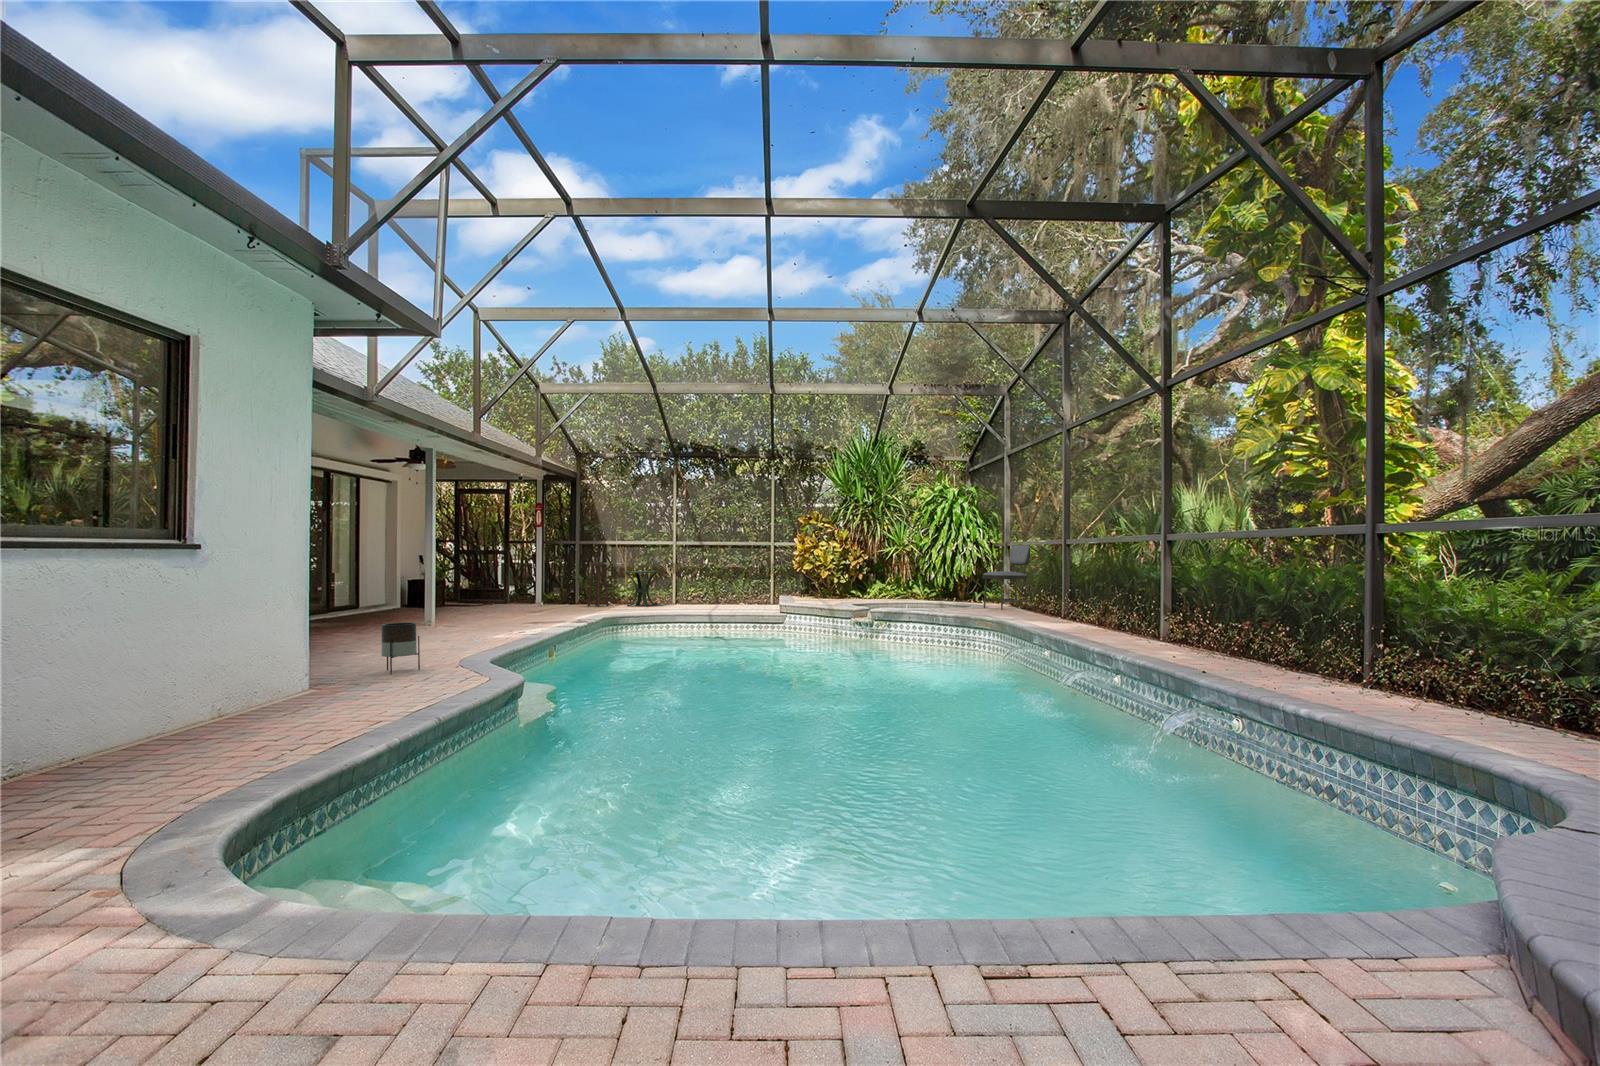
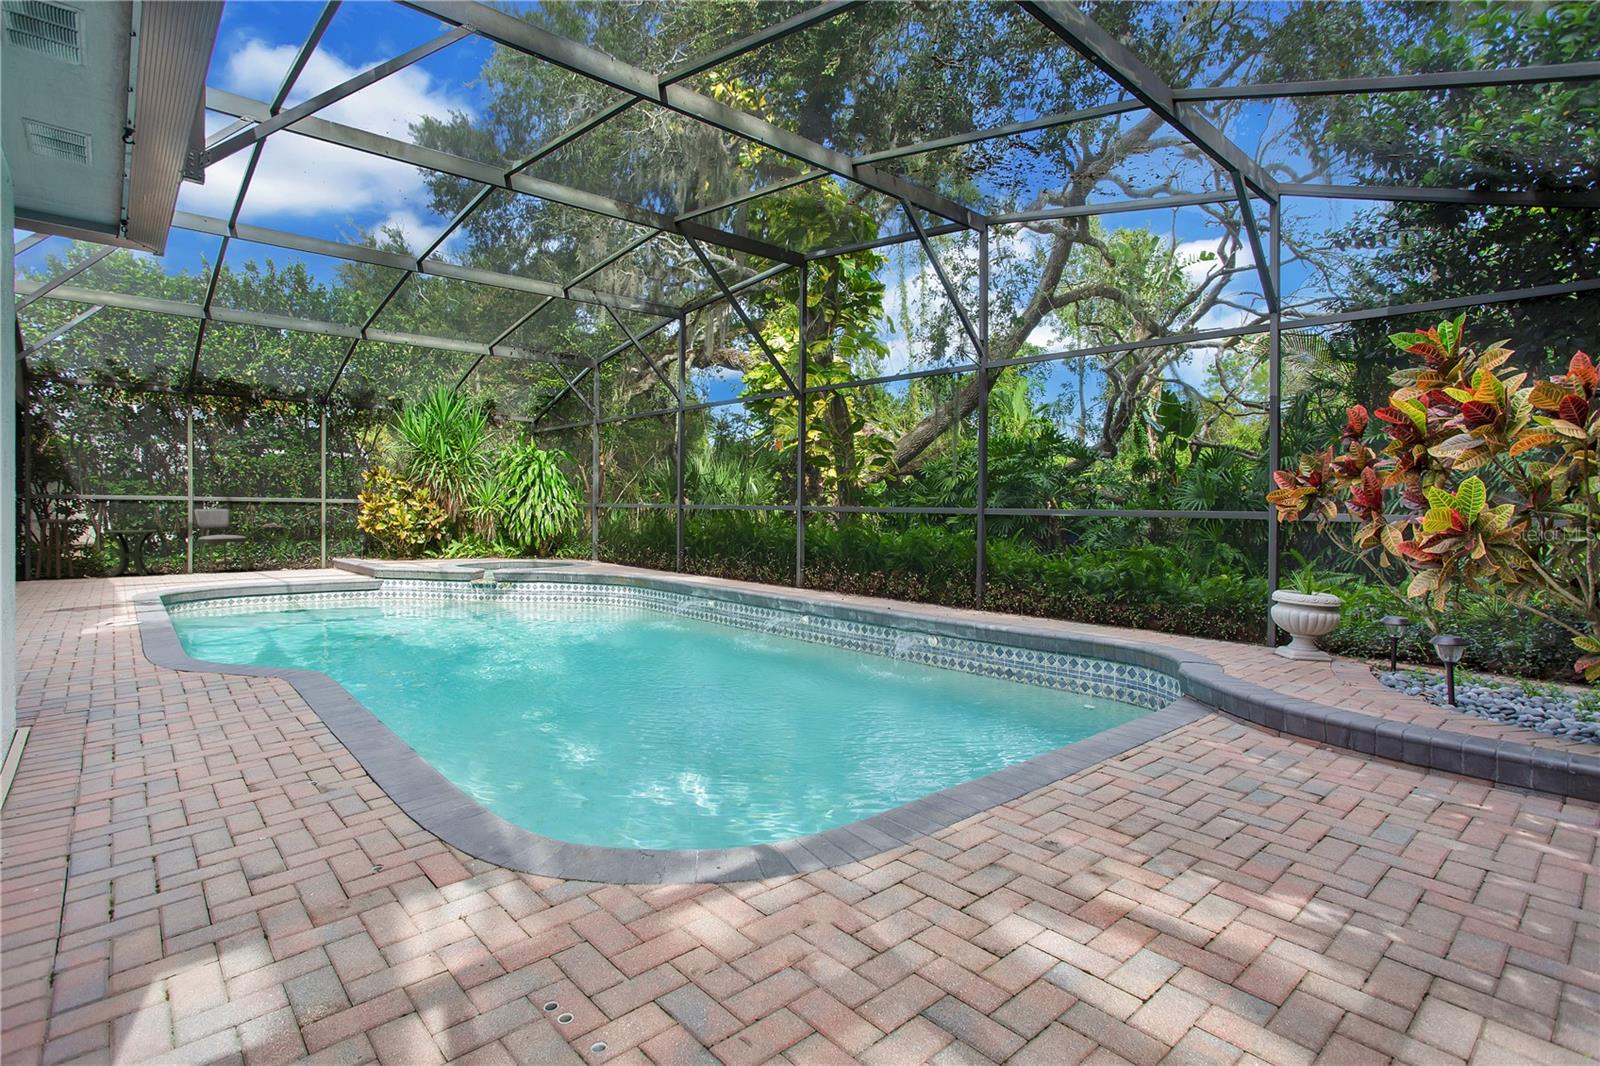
dining chair: present [982,545,1033,610] -> present [192,509,248,573]
planter: present [381,623,420,674] -> none [28,611,89,683]

